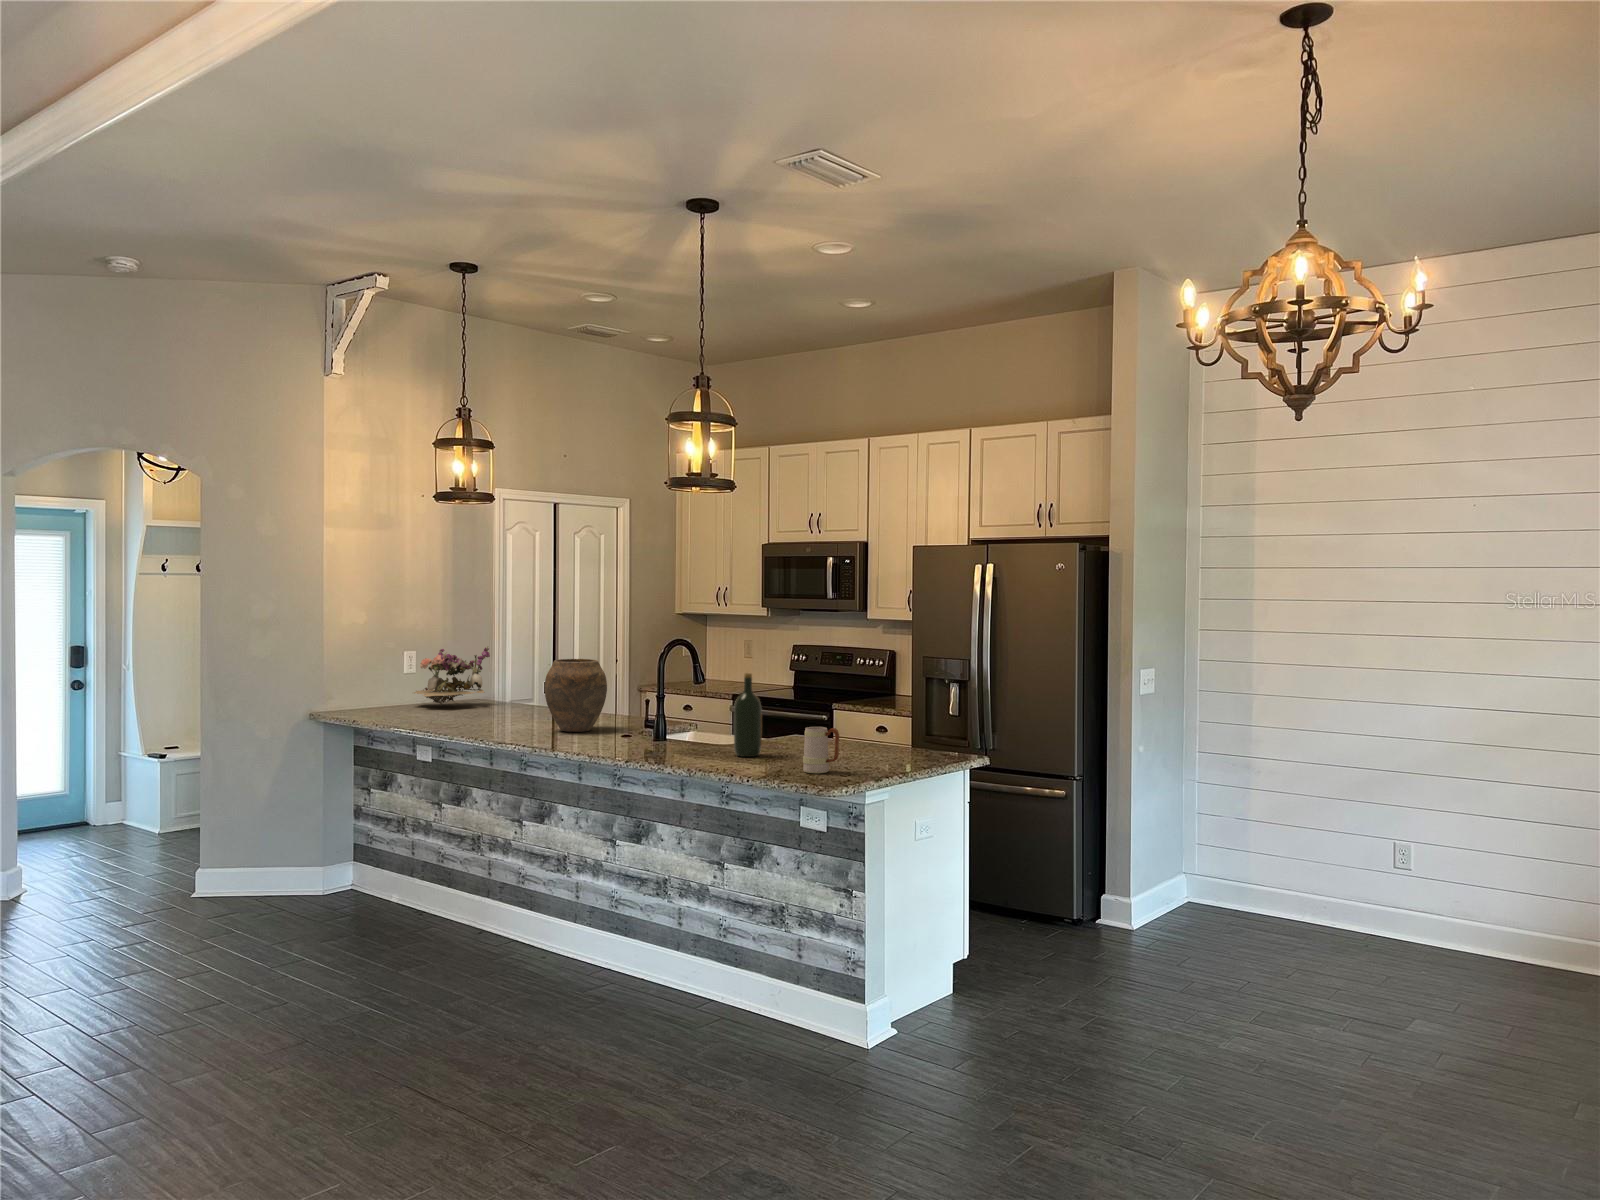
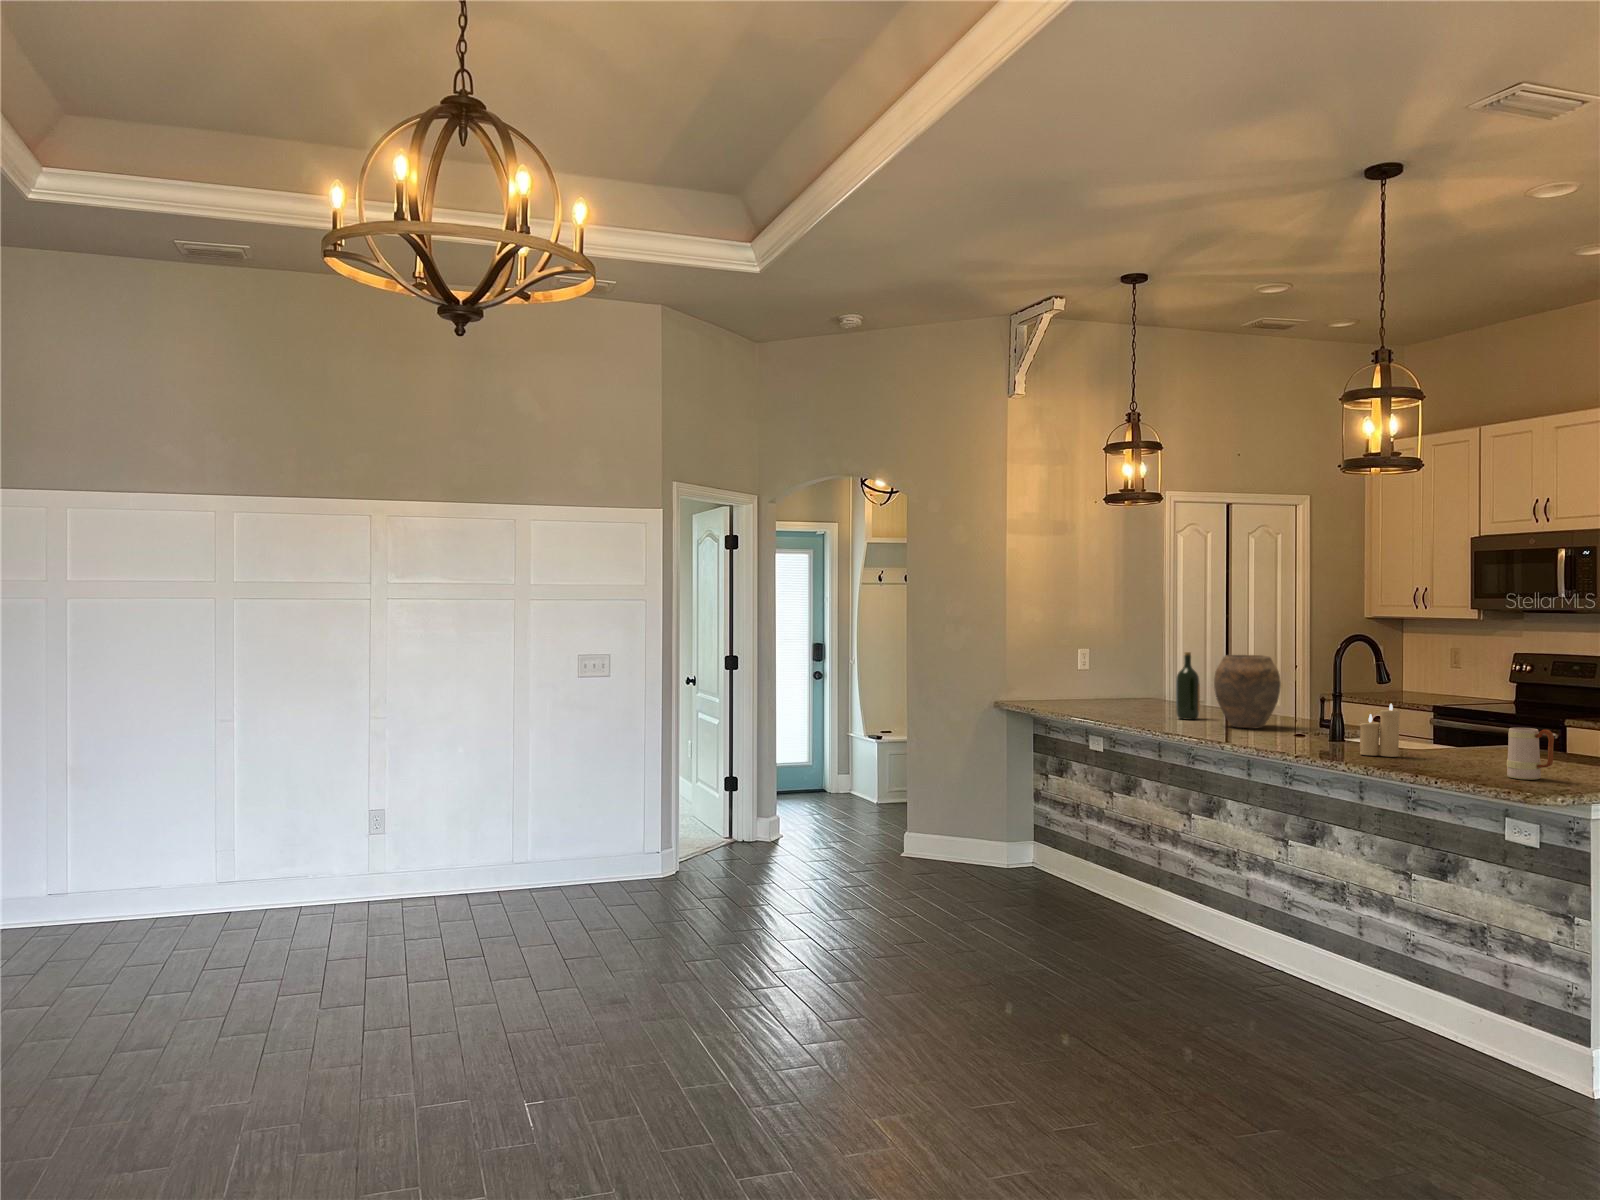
flower arrangement: present [414,646,490,705] -> none [1086,644,1161,702]
wine bottle: present [734,673,762,757] -> present [1176,652,1200,720]
candle: none [681,707,715,757] -> present [1360,704,1400,757]

